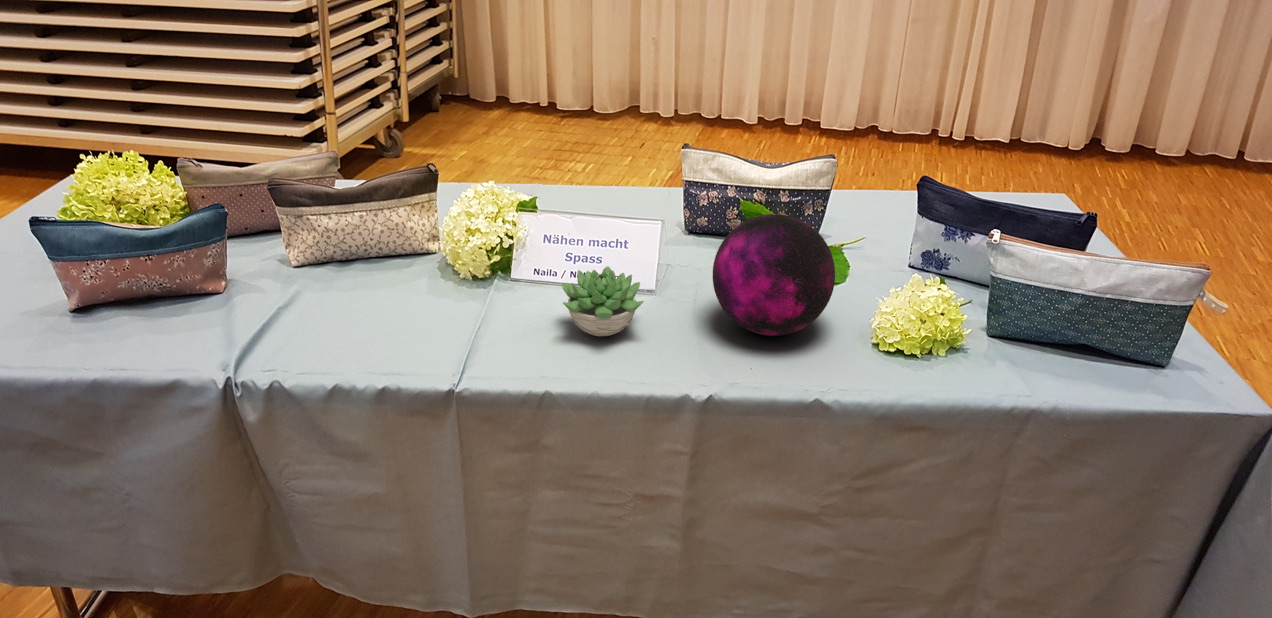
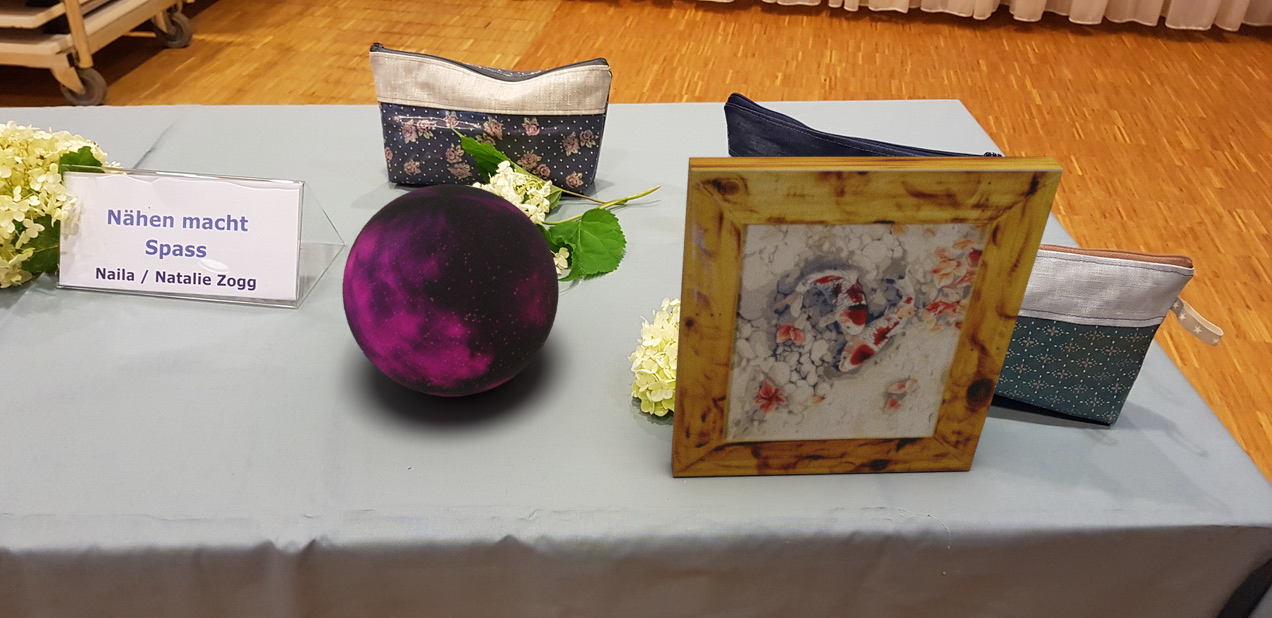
picture frame: none [904,191,1128,384] -> present [671,156,1063,476]
succulent plant: present [562,266,644,336] -> none [57,283,229,410]

